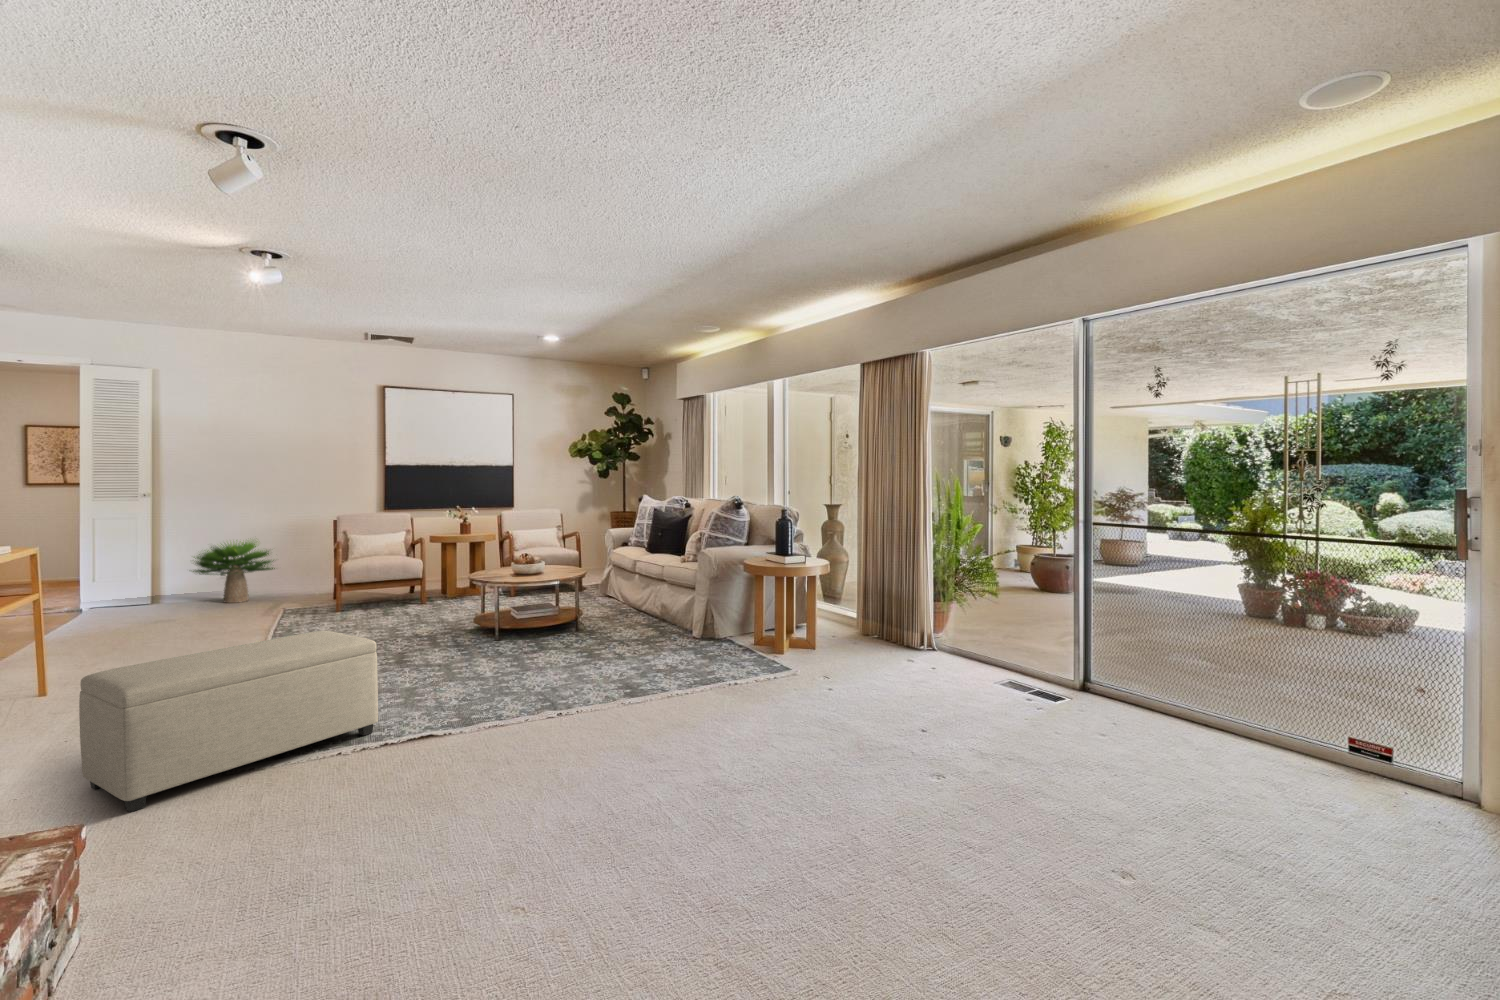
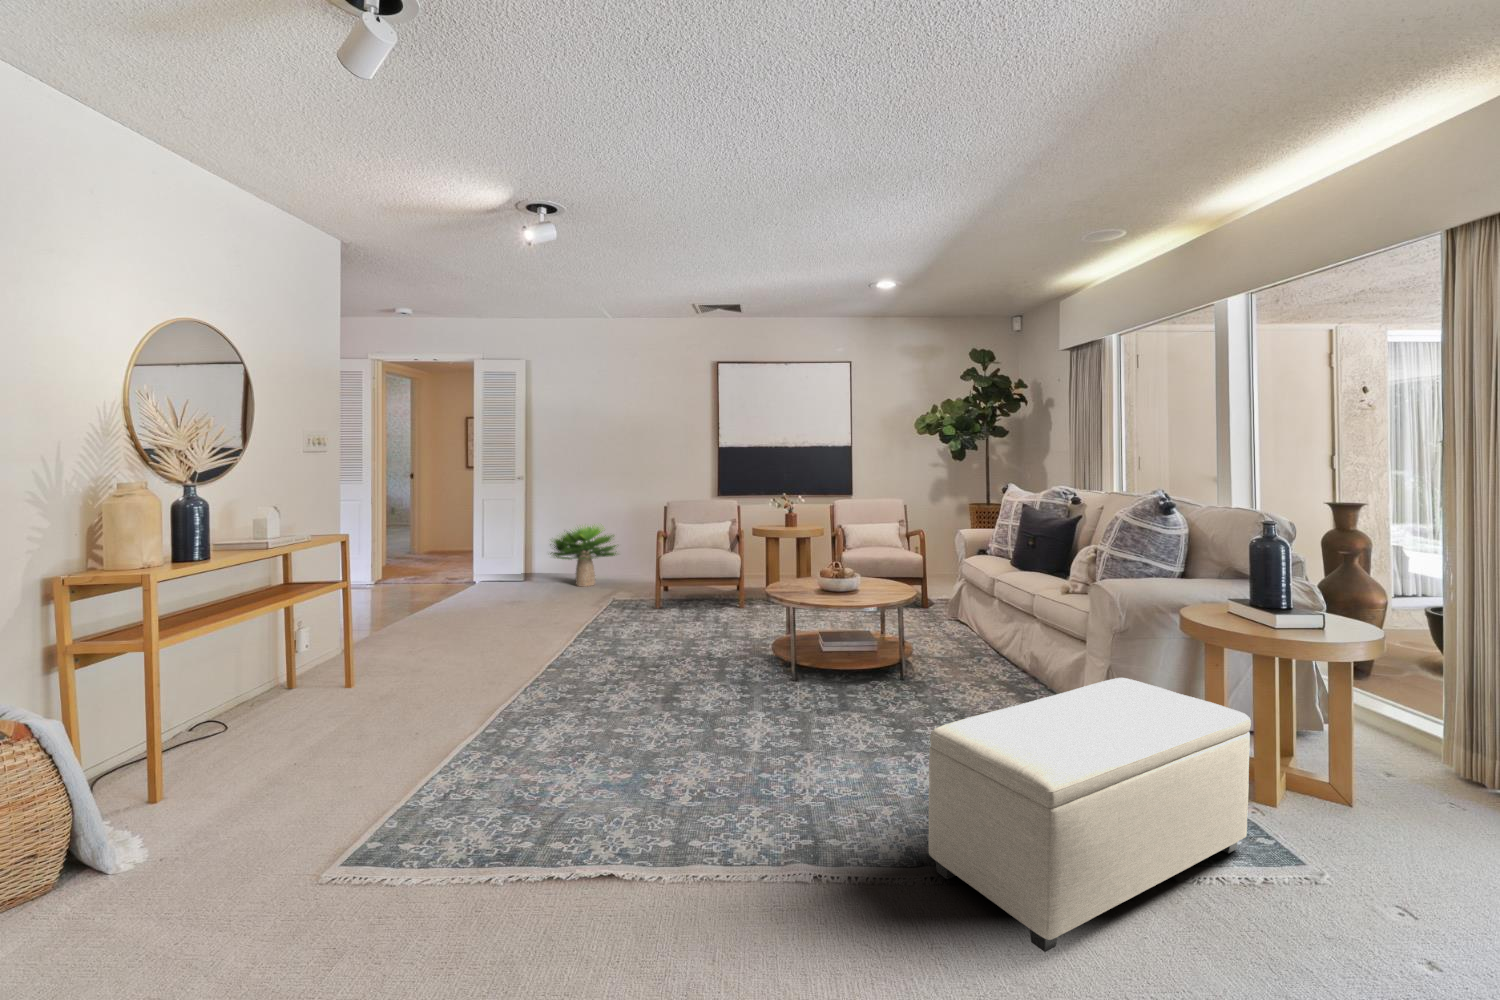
ottoman: present [79,631,378,812] -> present [928,678,1251,952]

